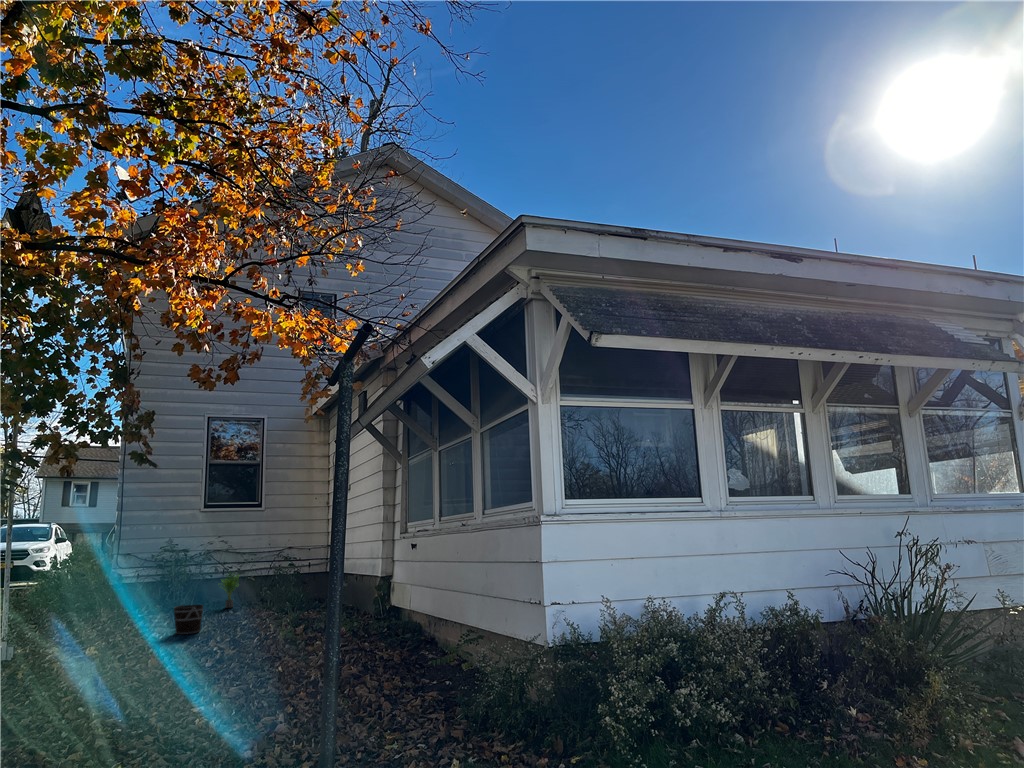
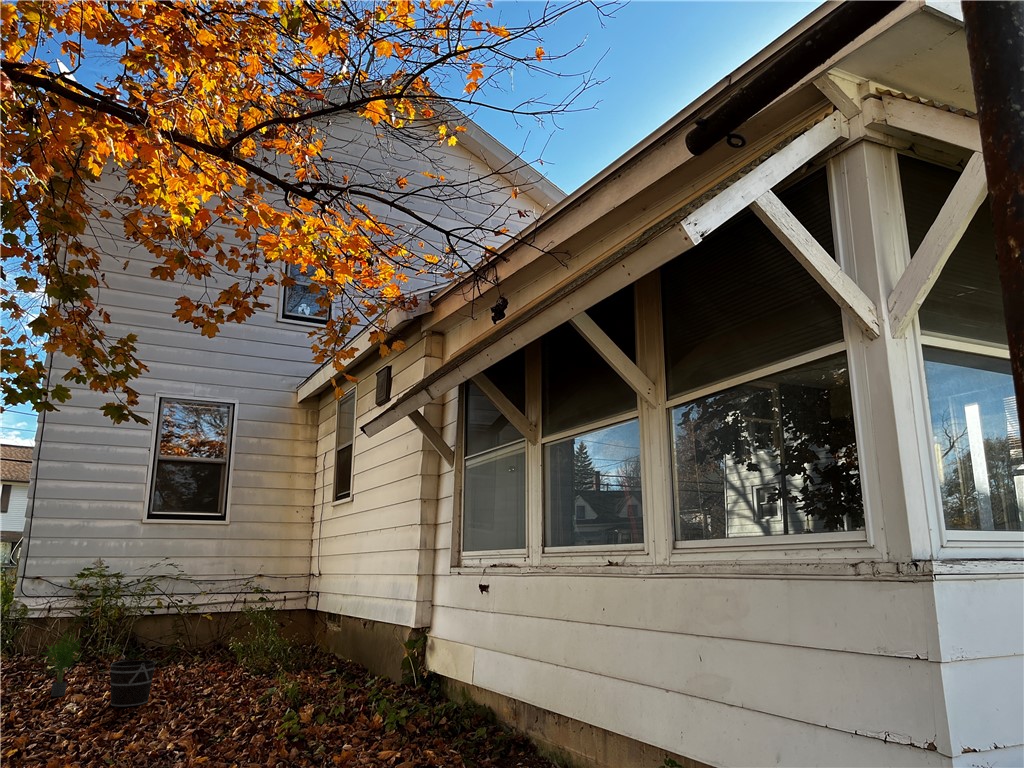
potted plant: present [223,575,238,608] -> present [44,635,79,697]

